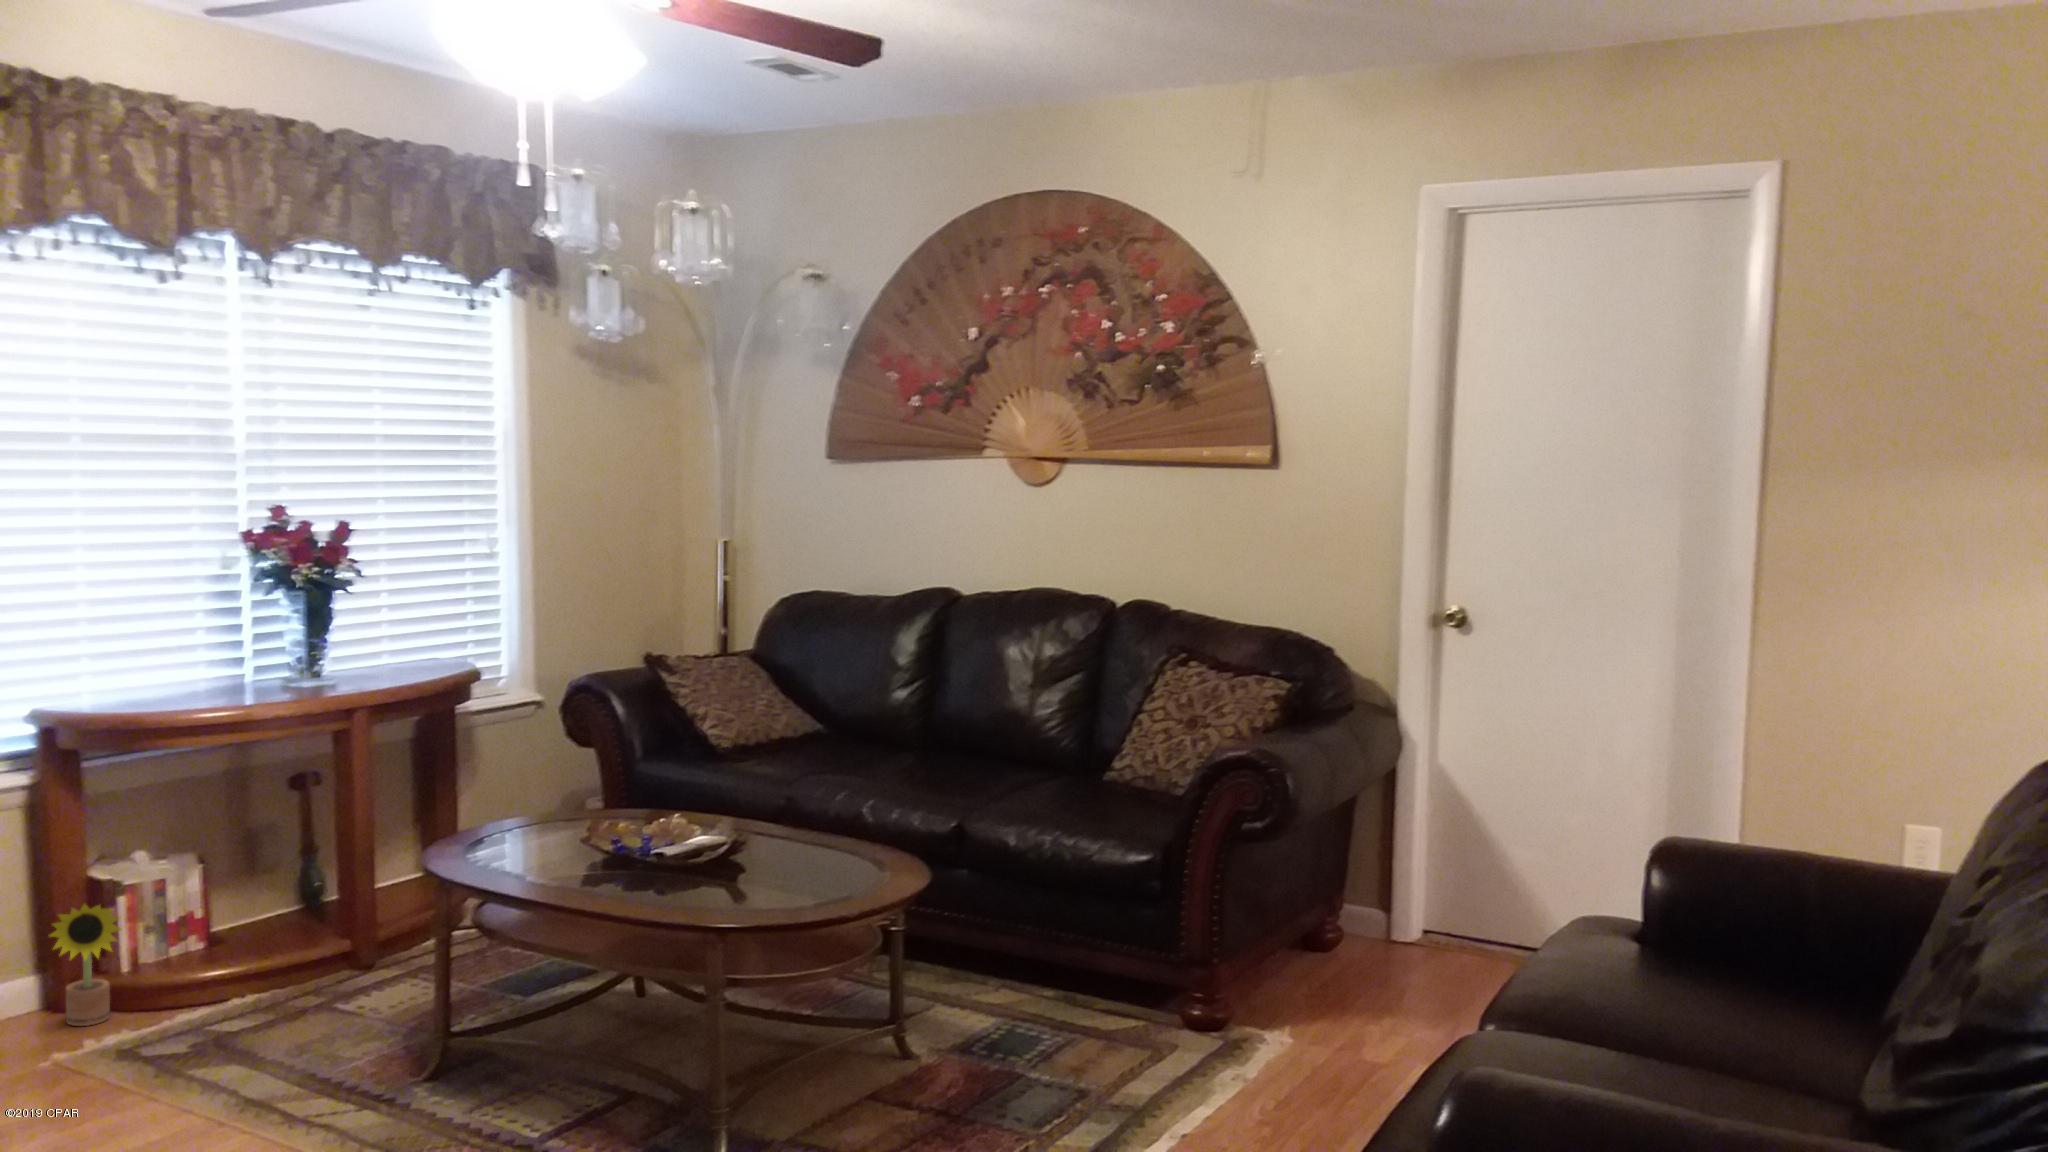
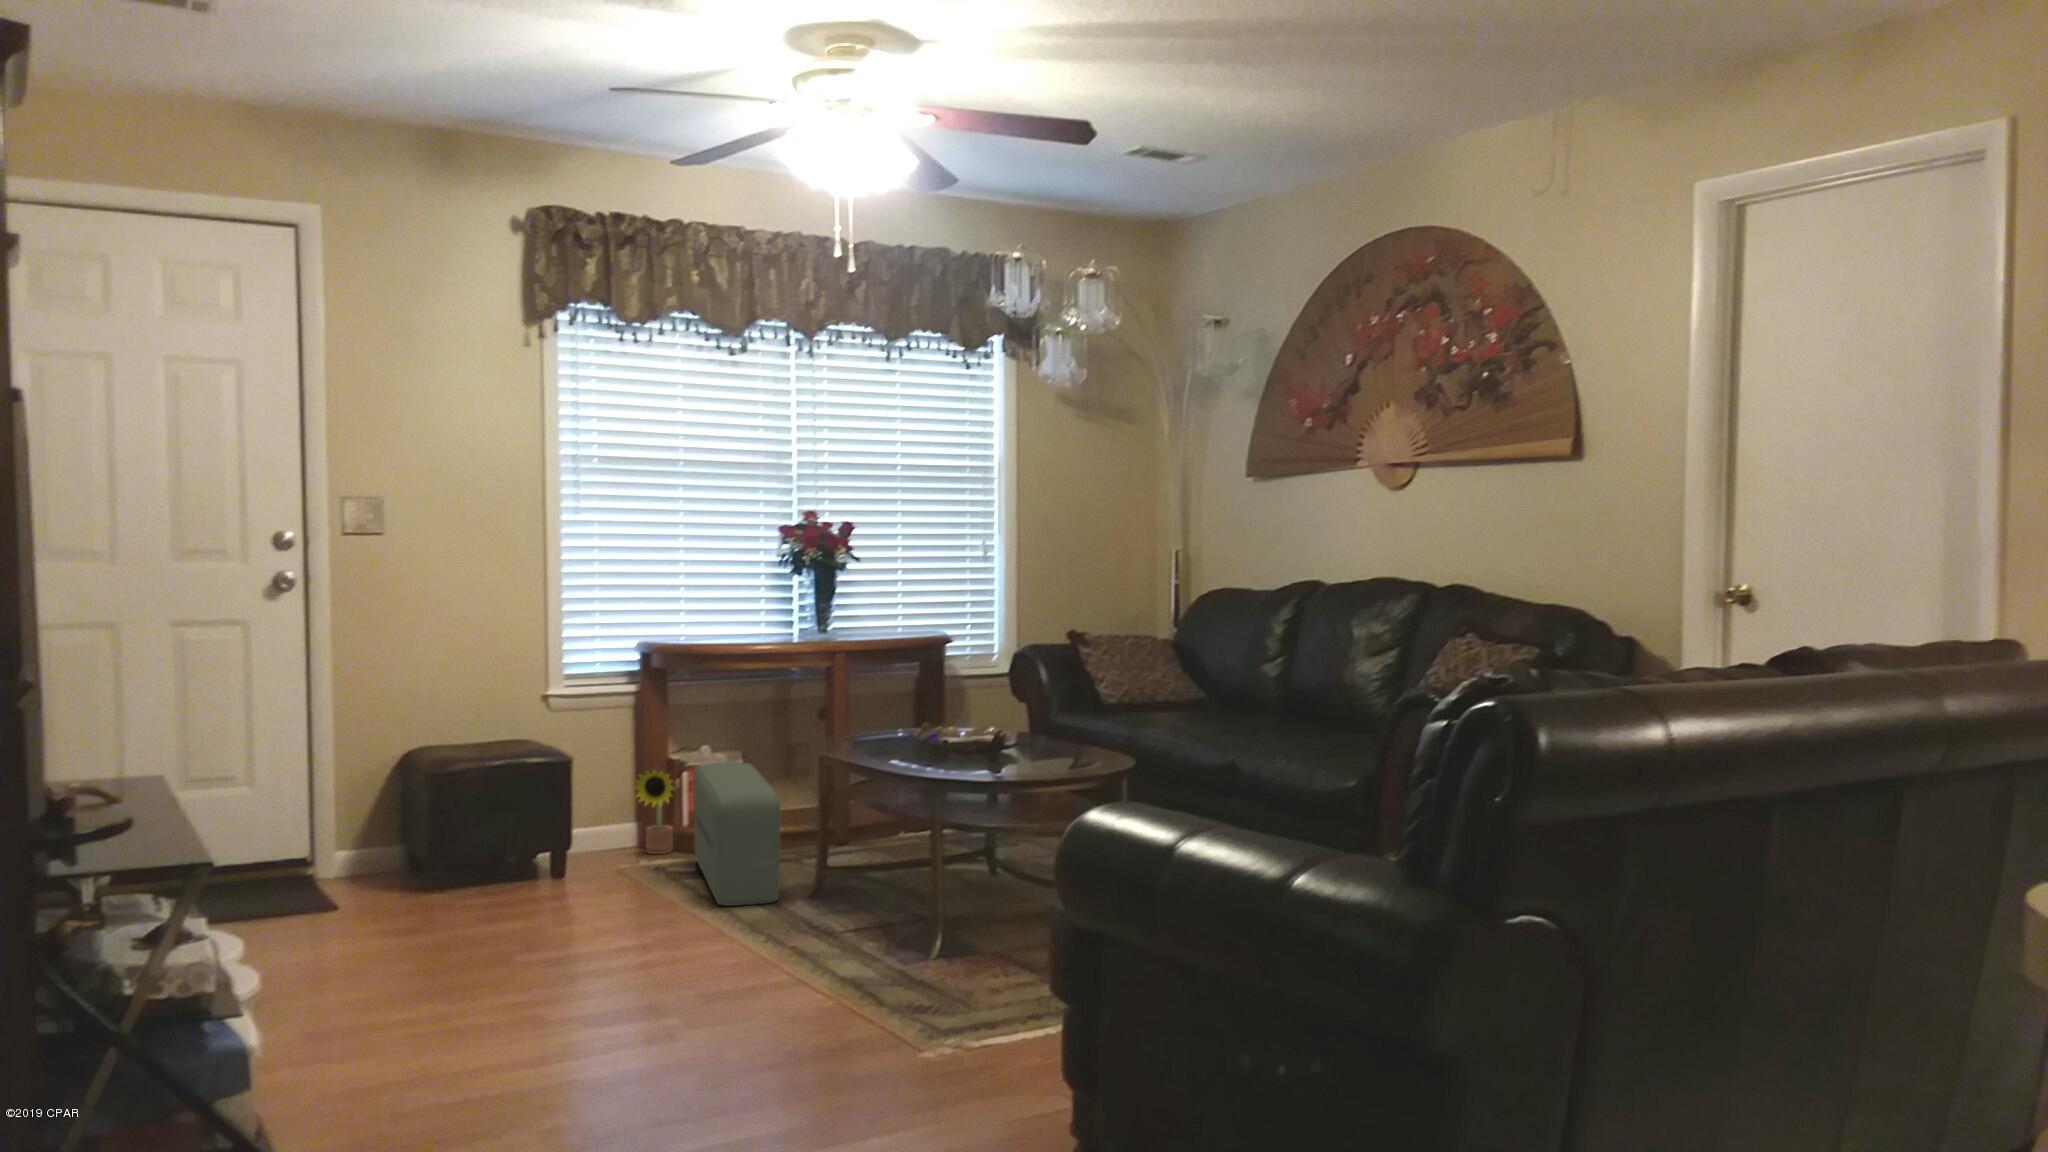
pouf: none [163,883,360,1114] -> present [694,762,781,906]

